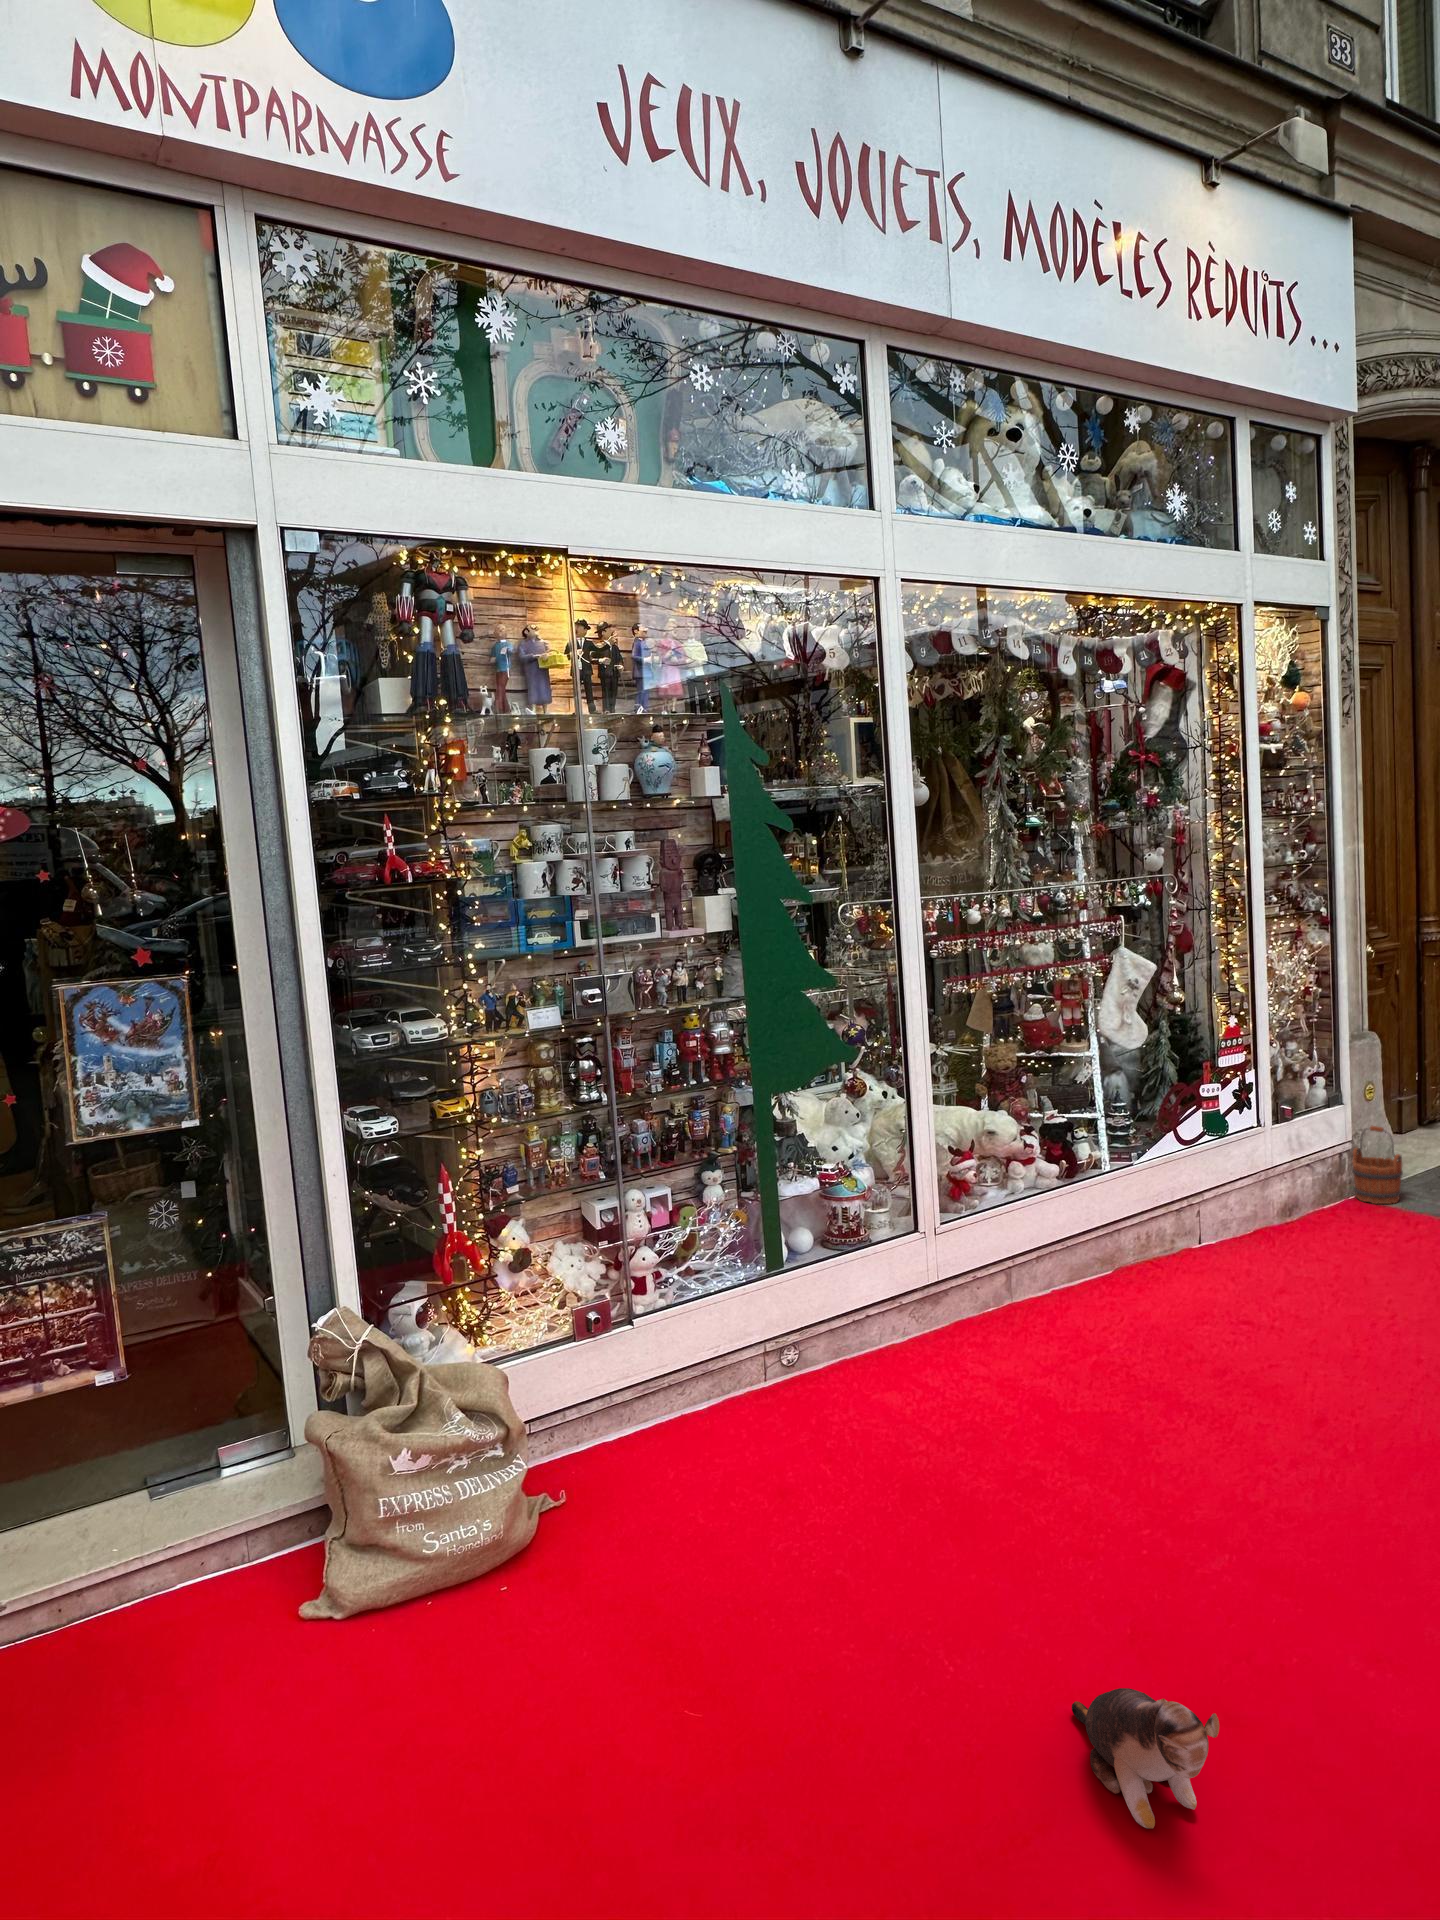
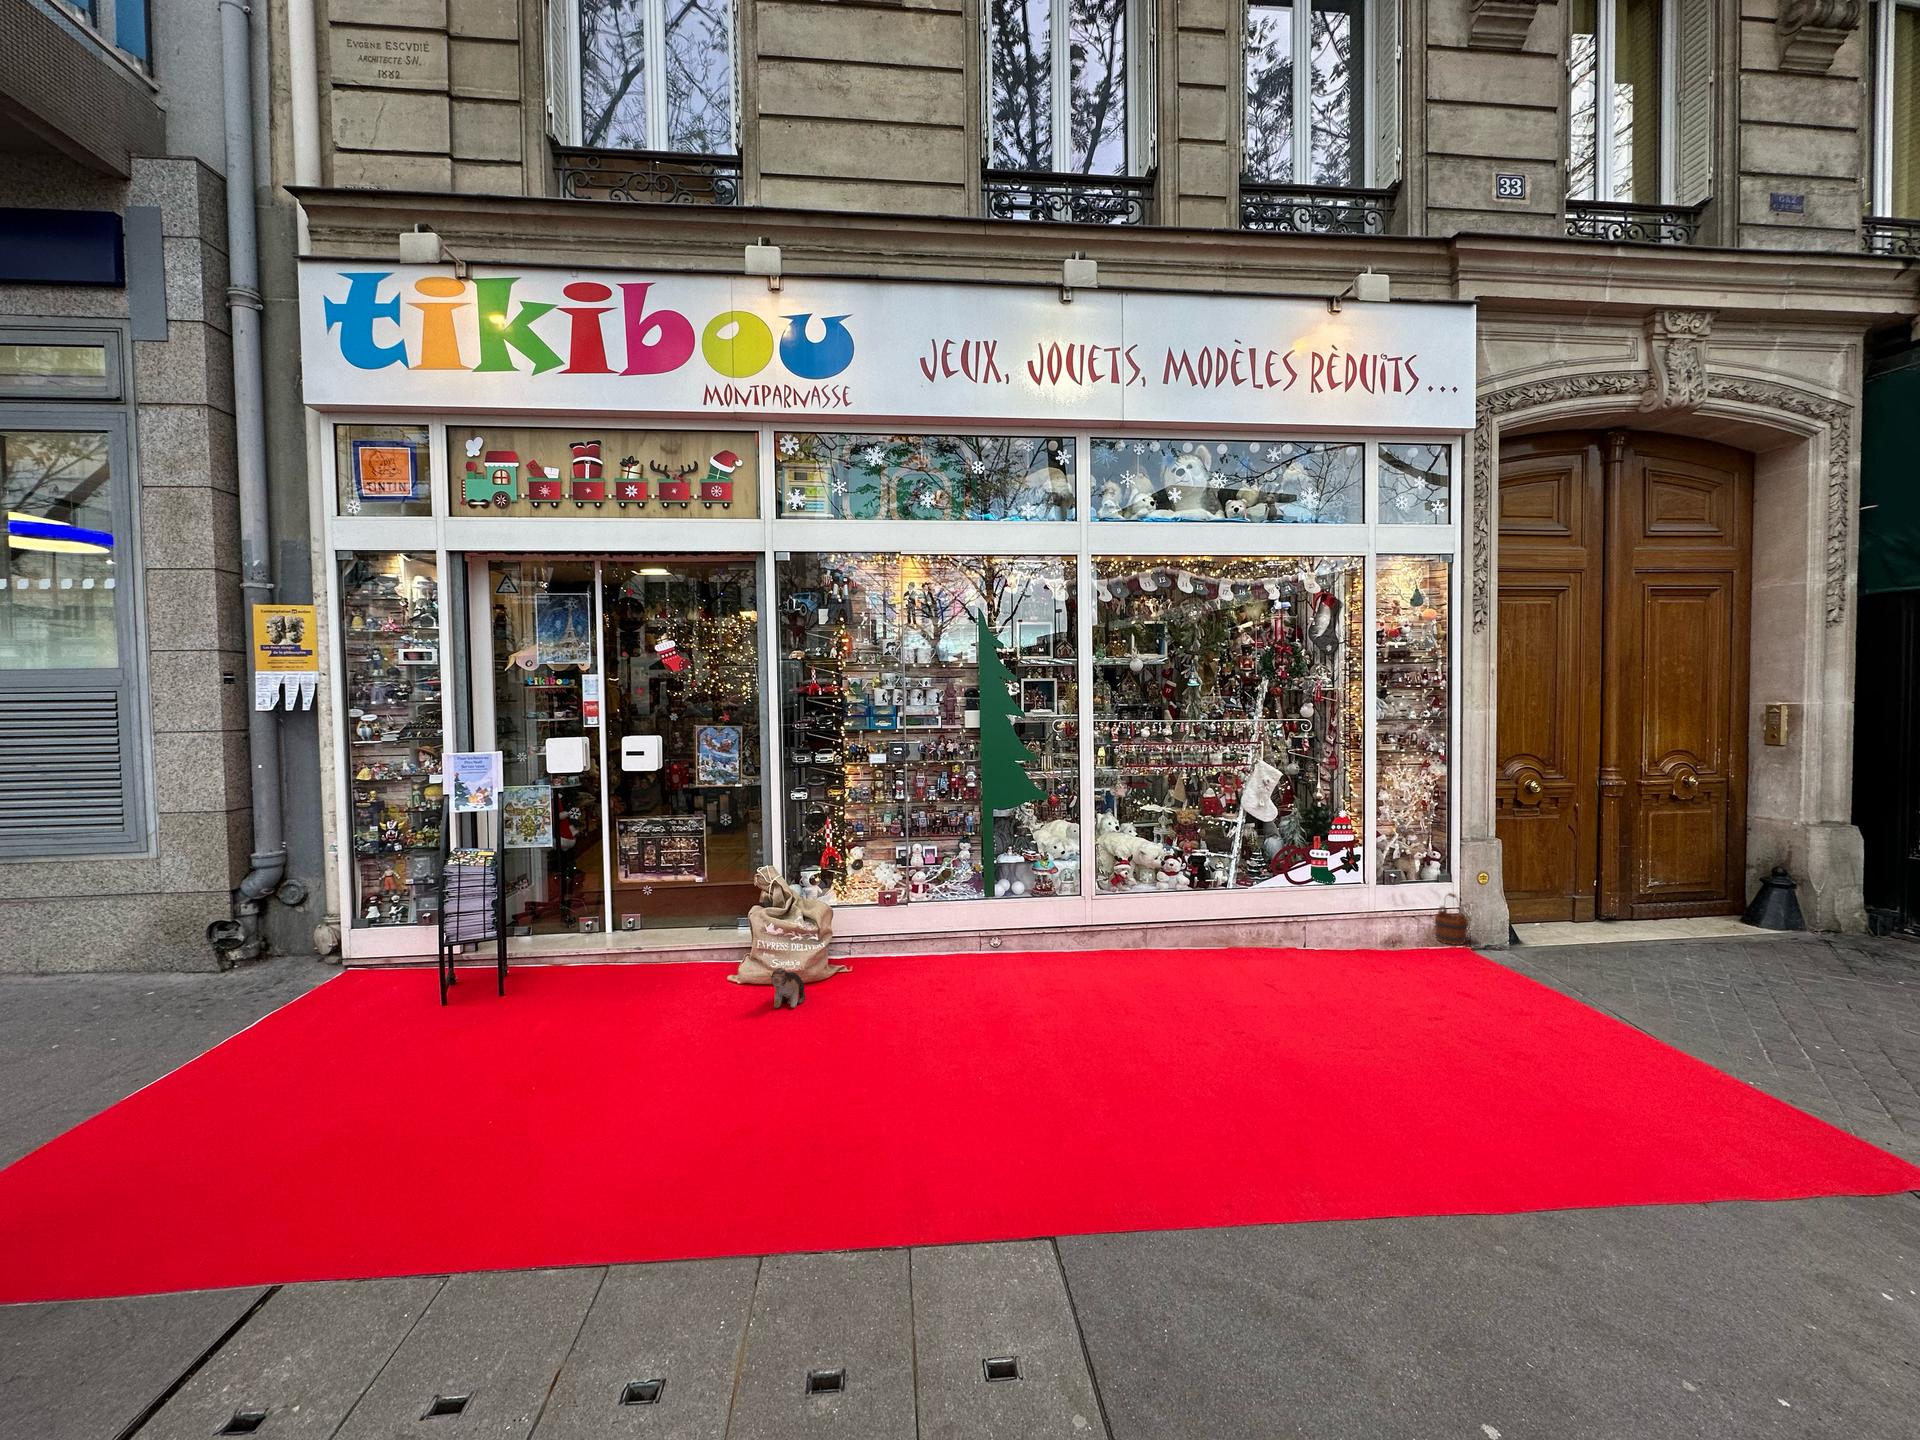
plush toy: present [1072,1688,1219,1829] -> present [768,967,805,1008]

